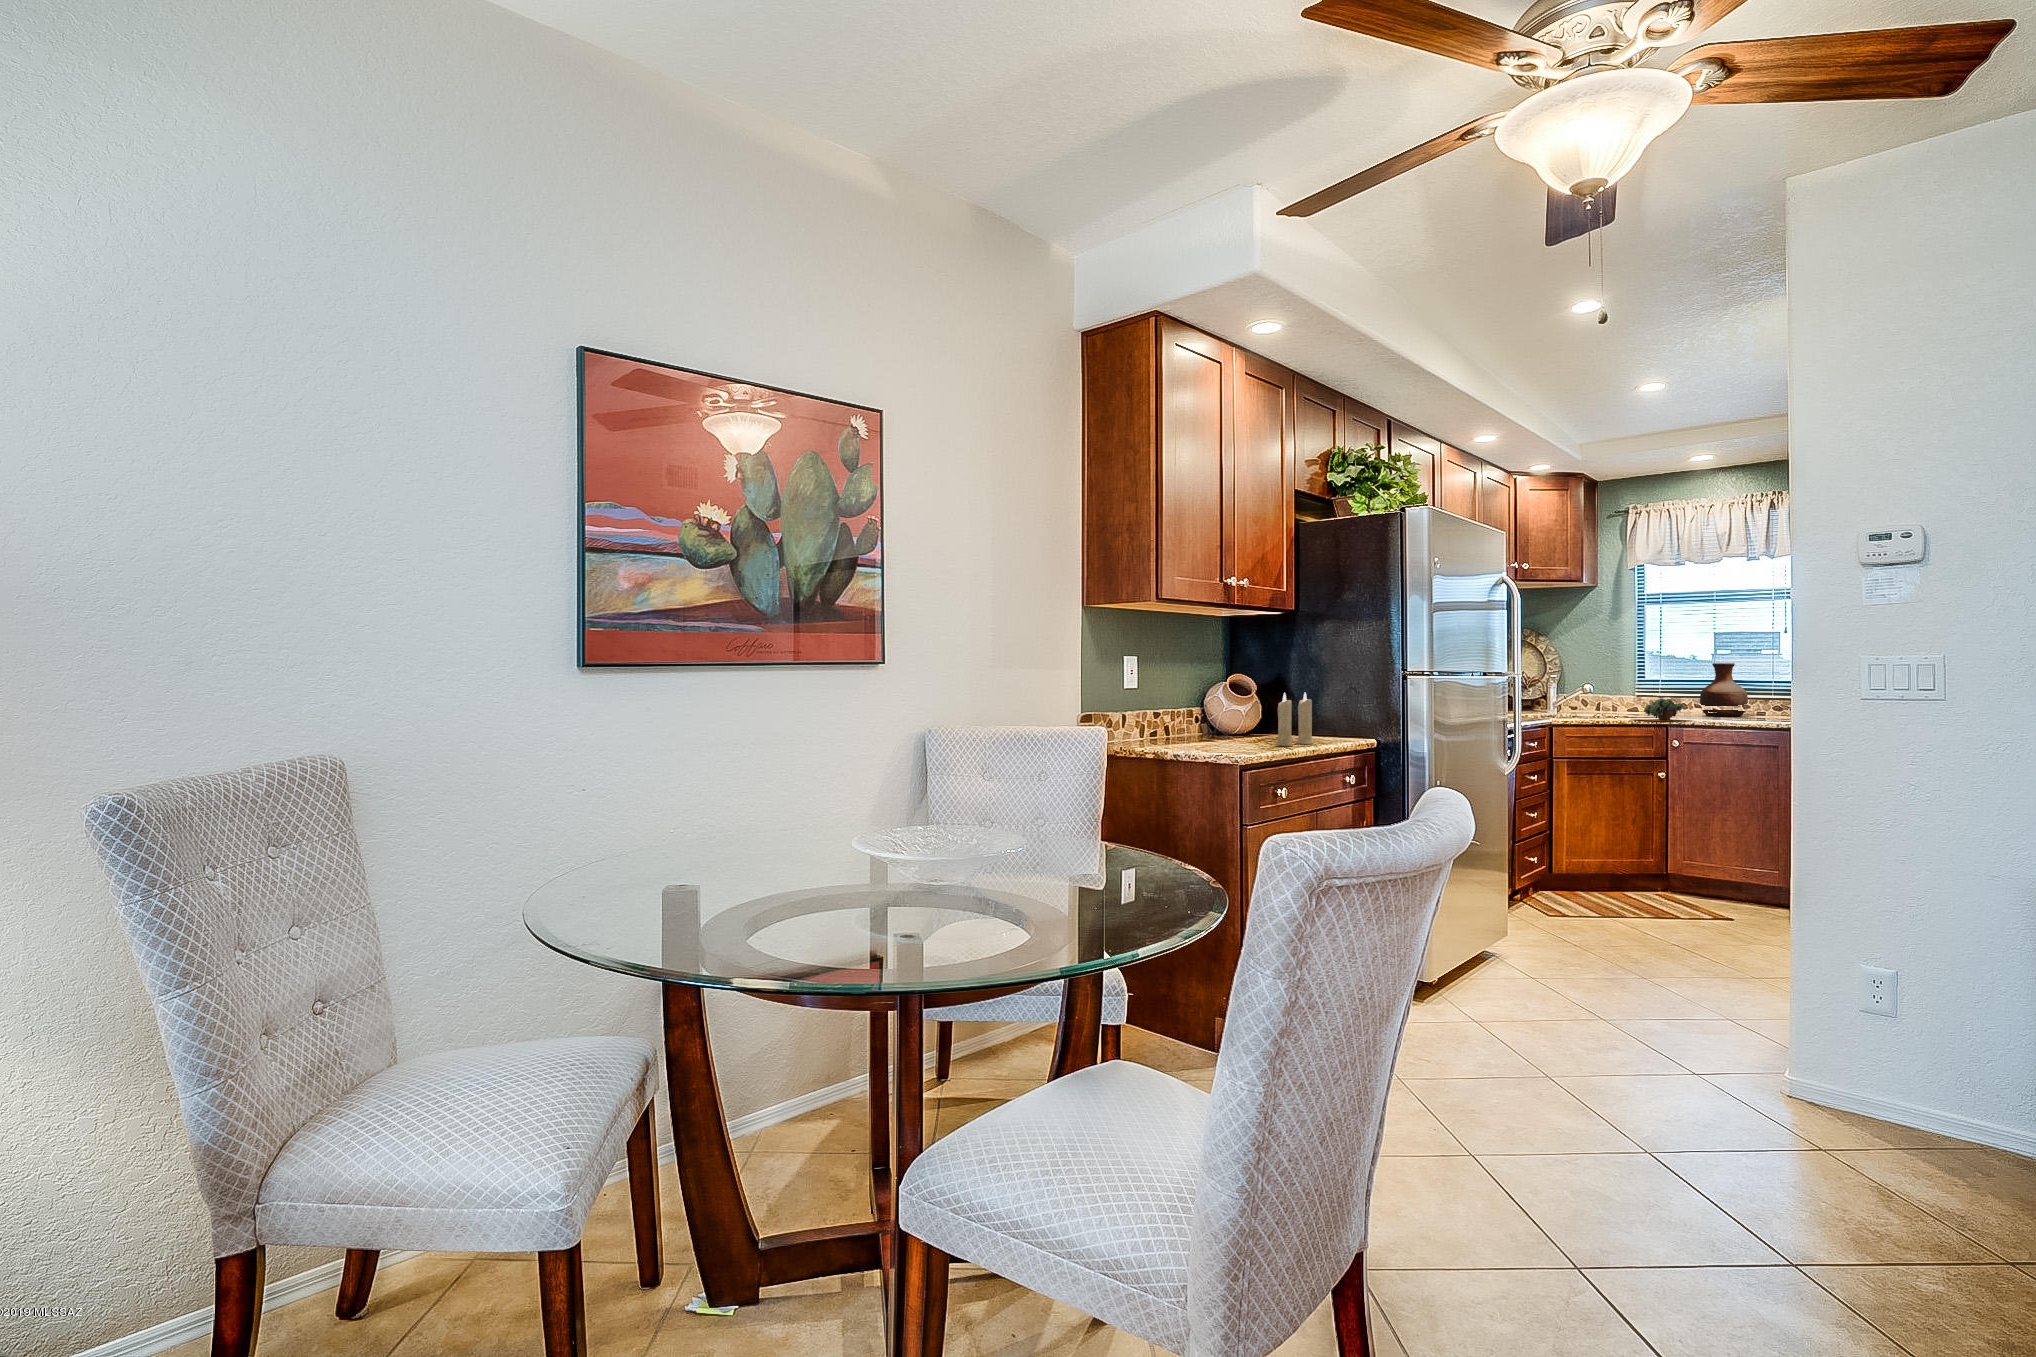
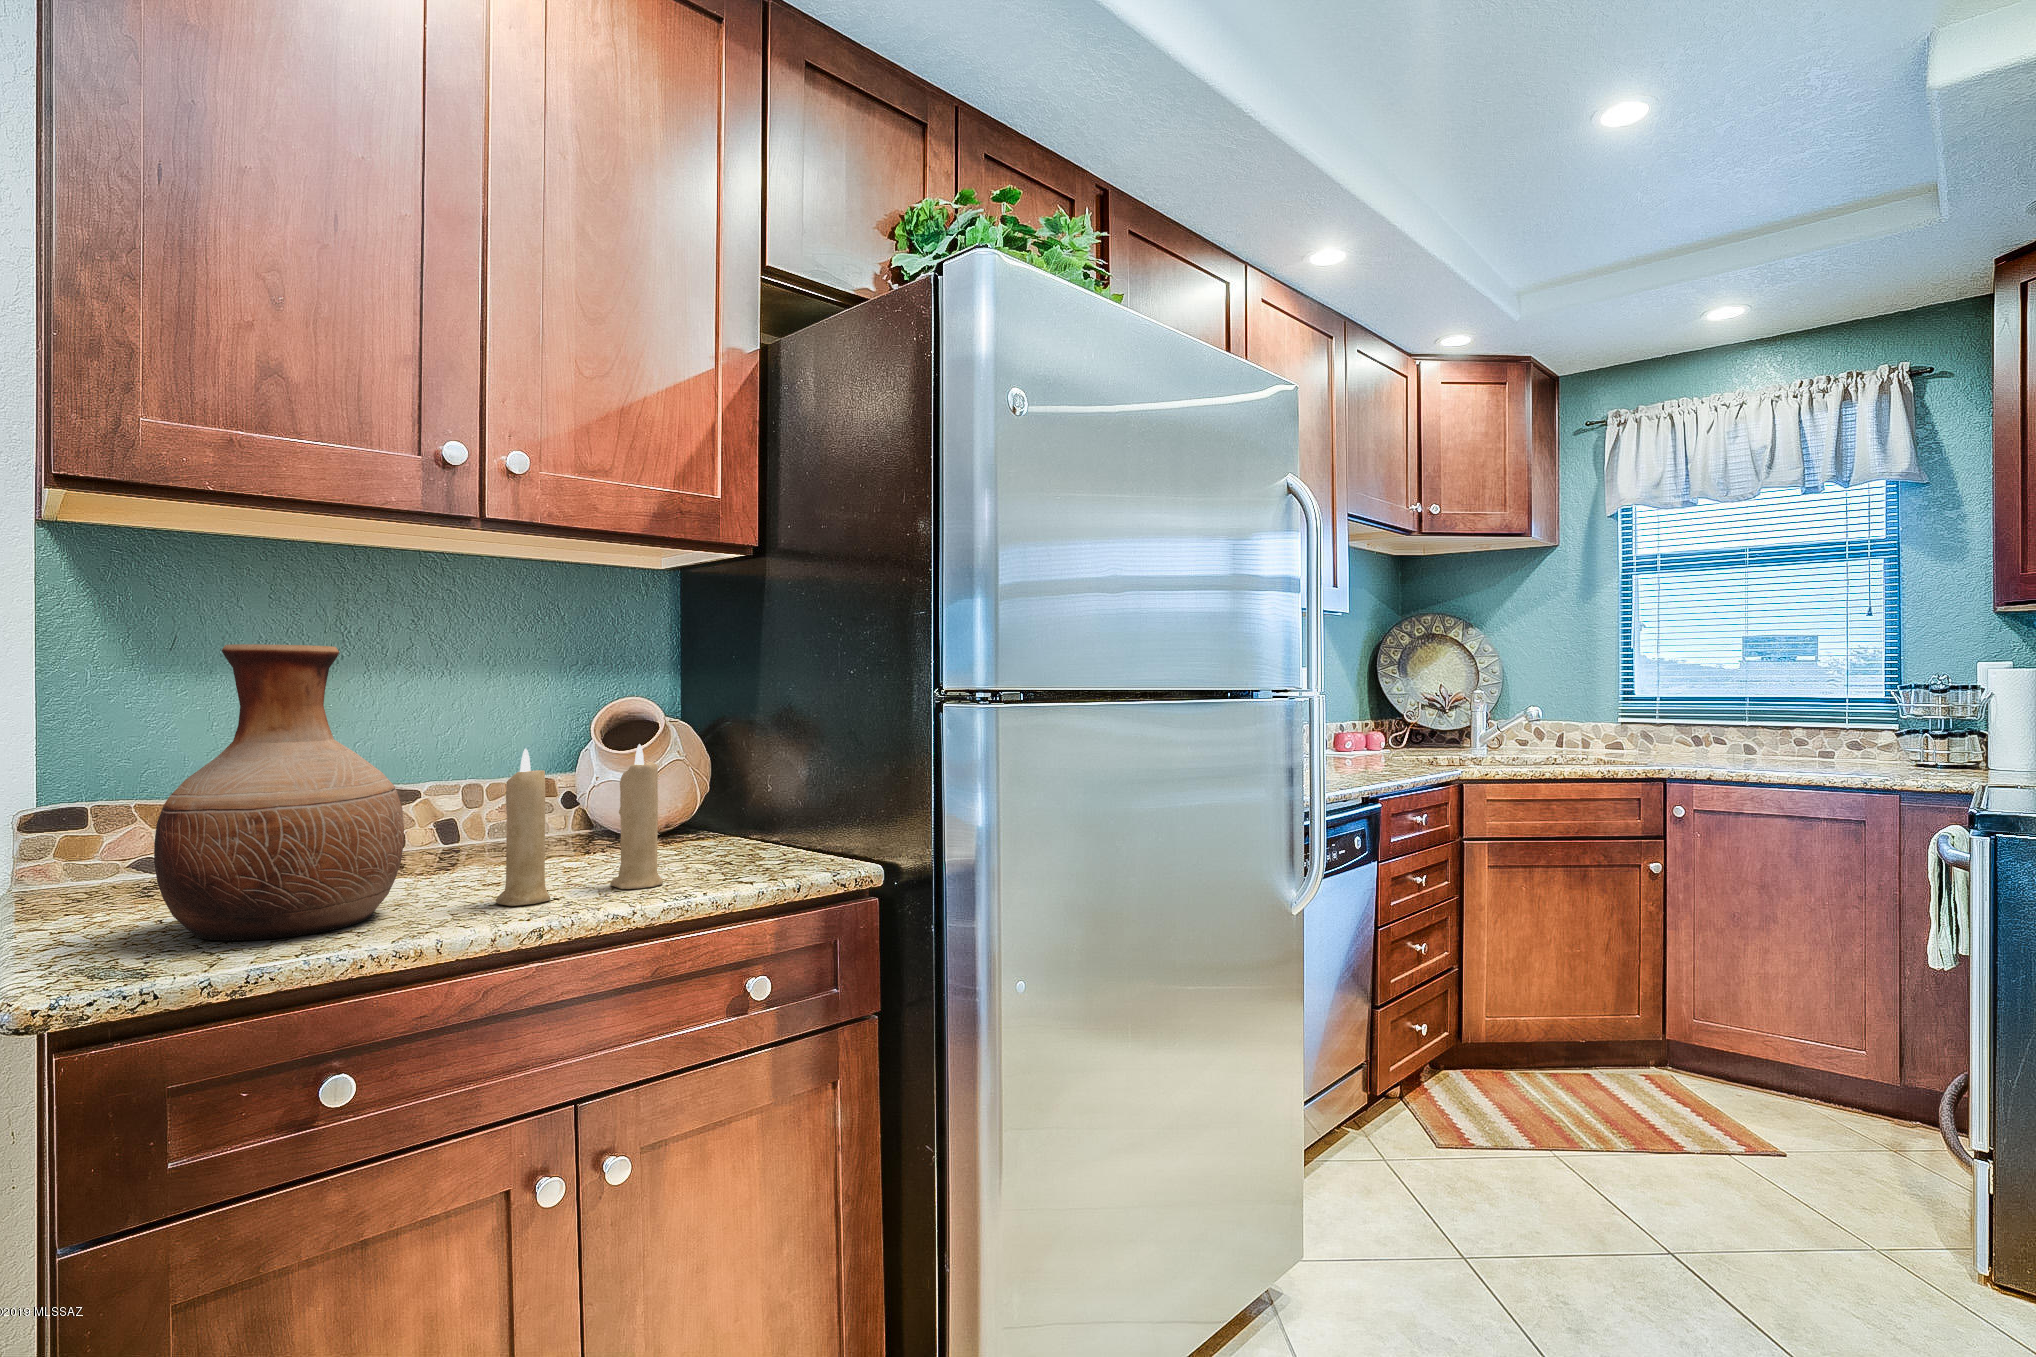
vase: present [1700,663,1748,717] -> present [154,644,404,940]
succulent plant: present [1632,698,1689,721] -> none [1601,730,1711,773]

